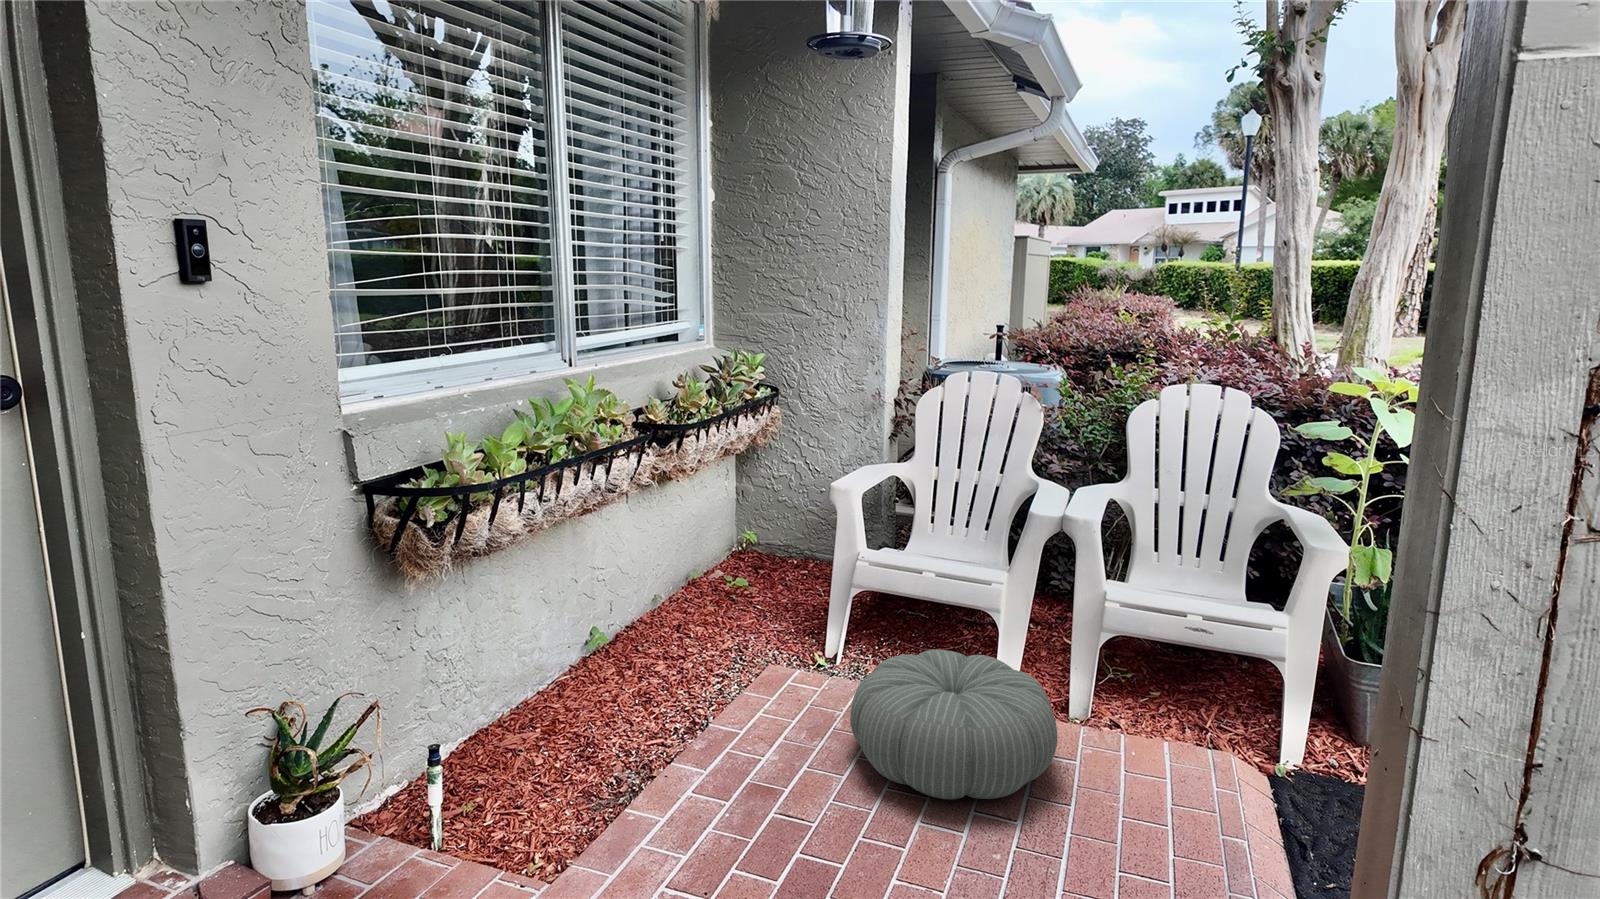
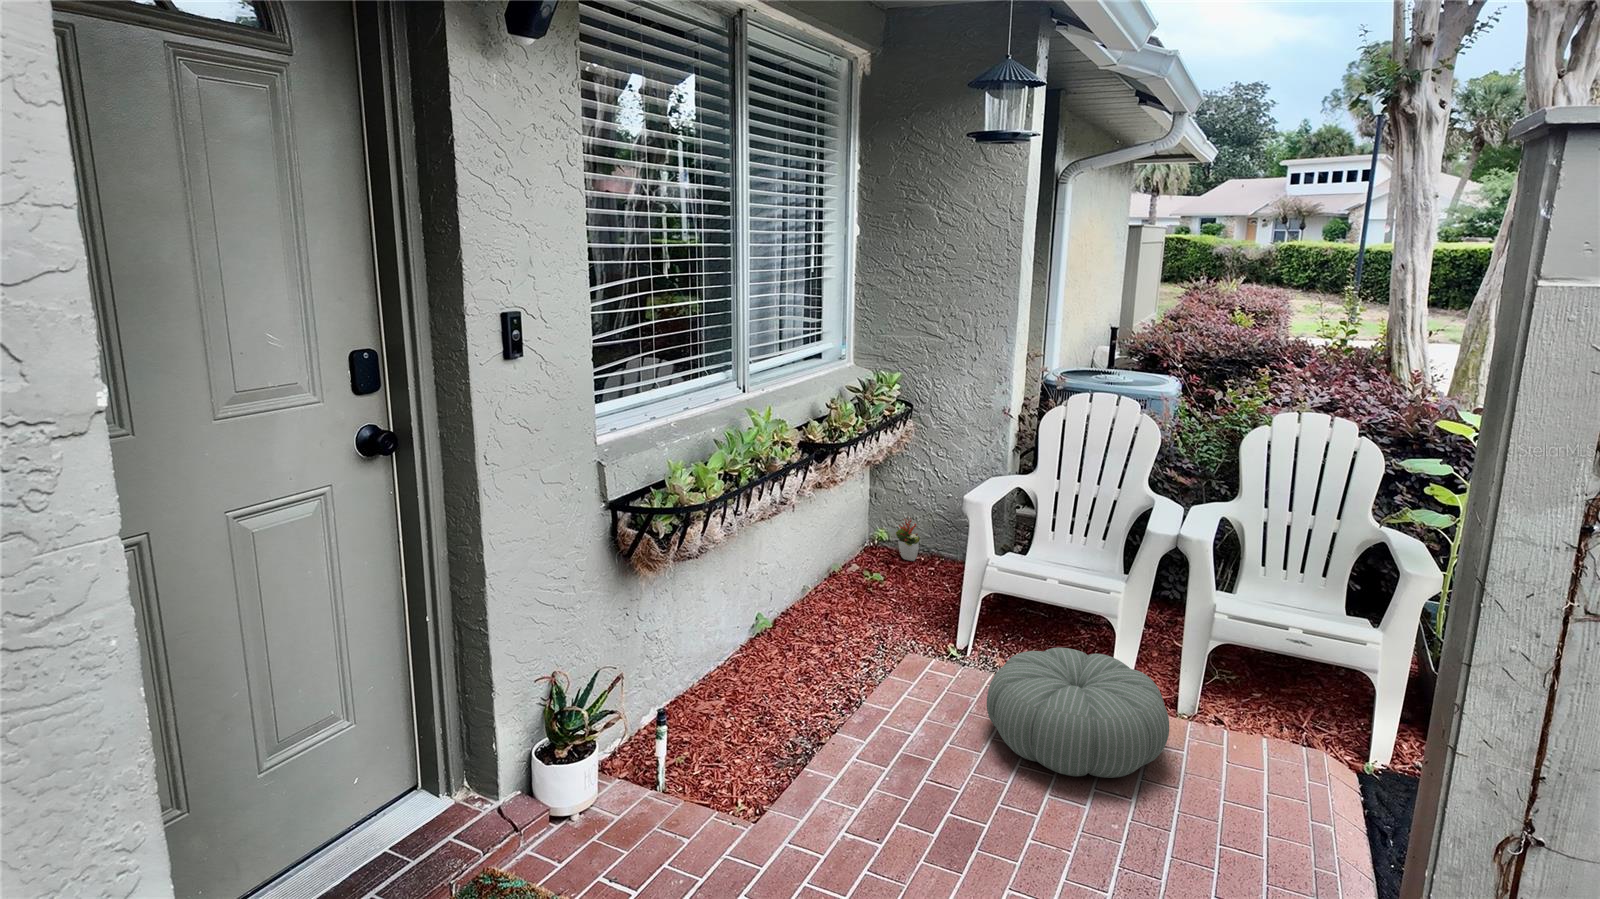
decorative plant: none [765,516,791,566] -> present [896,517,920,561]

